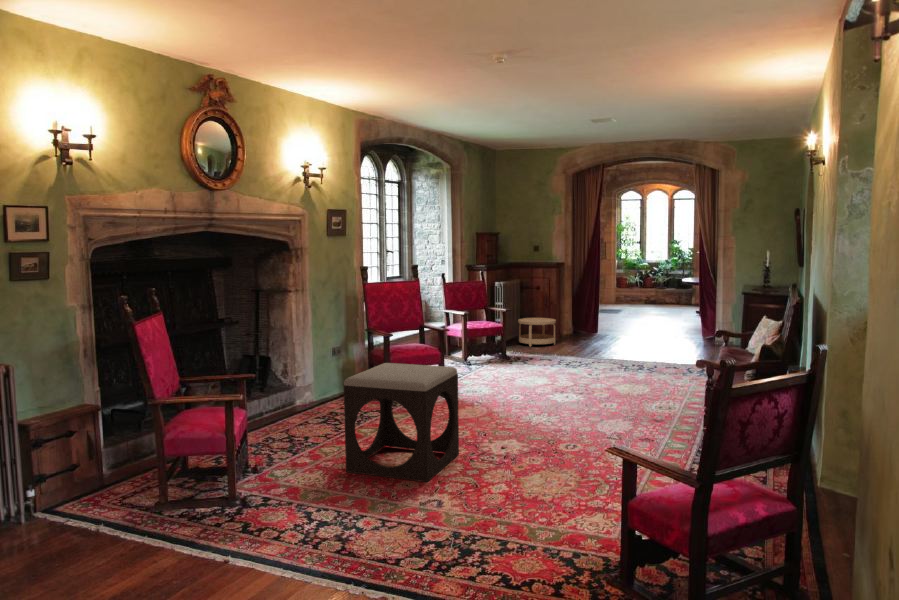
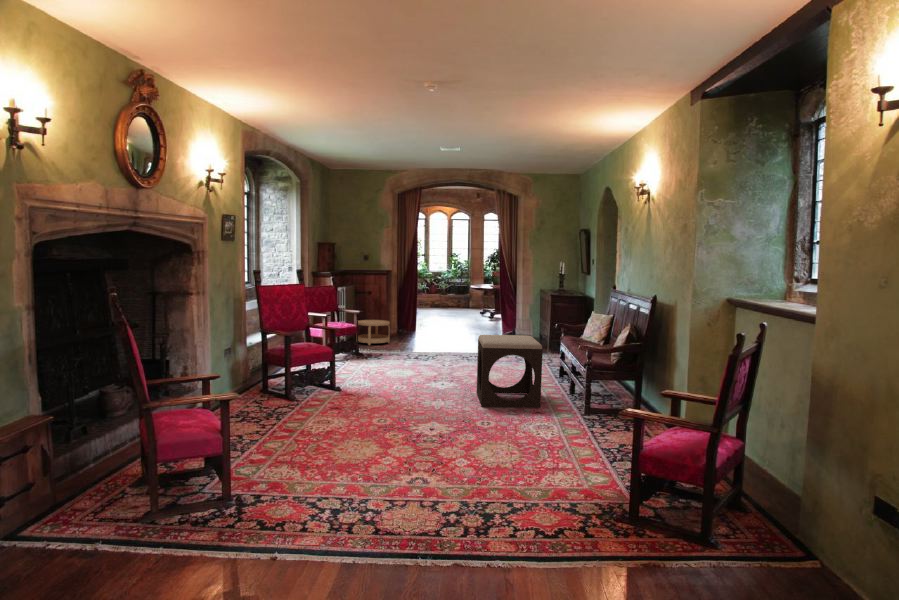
footstool: present [344,363,459,482] -> present [477,335,543,408]

